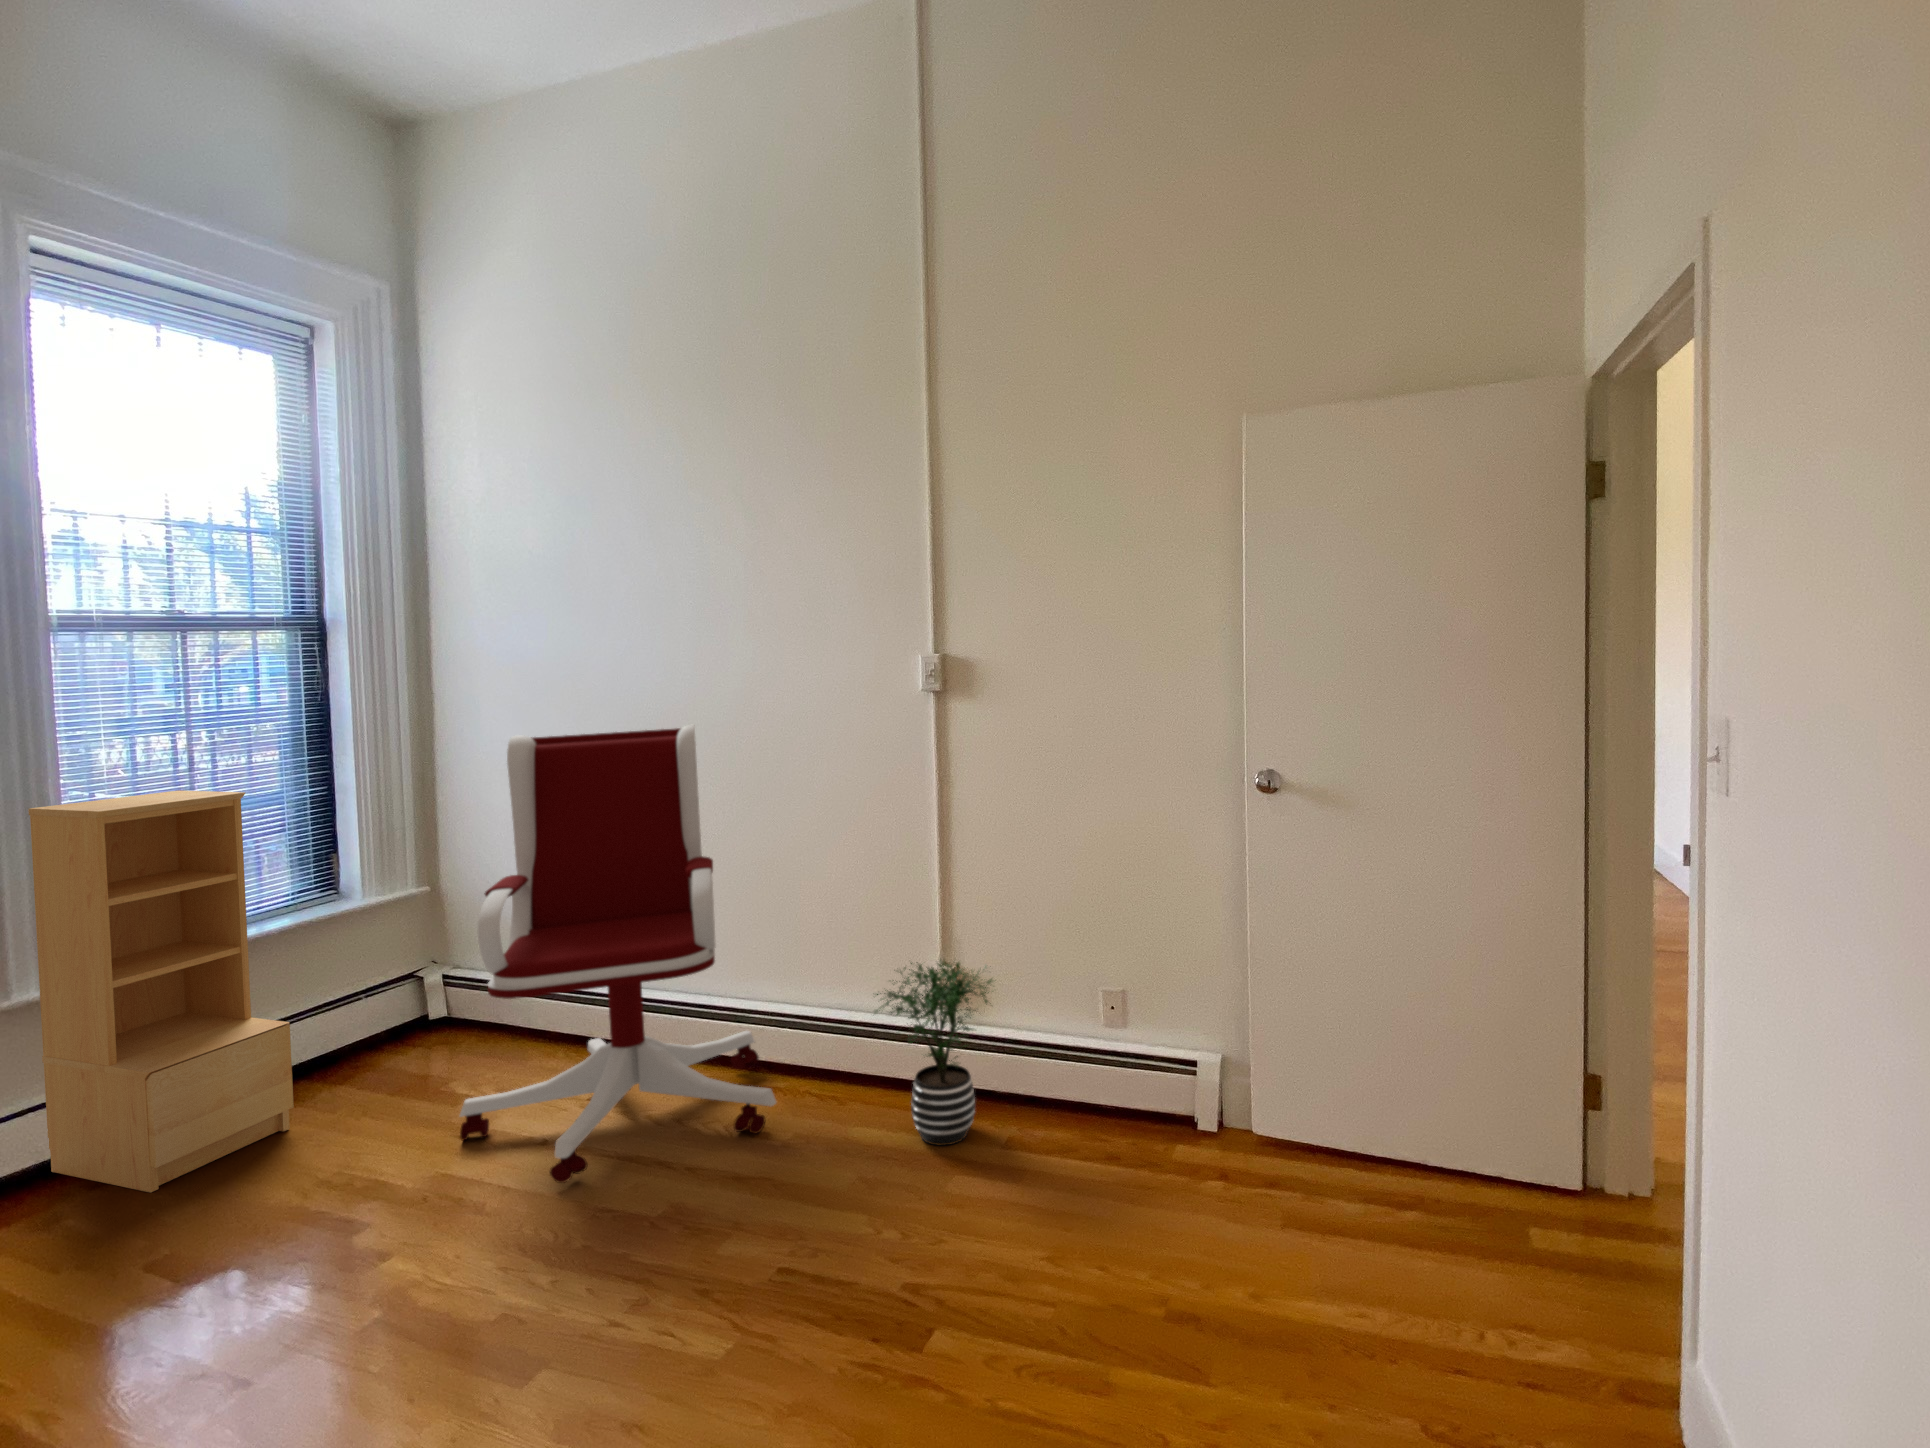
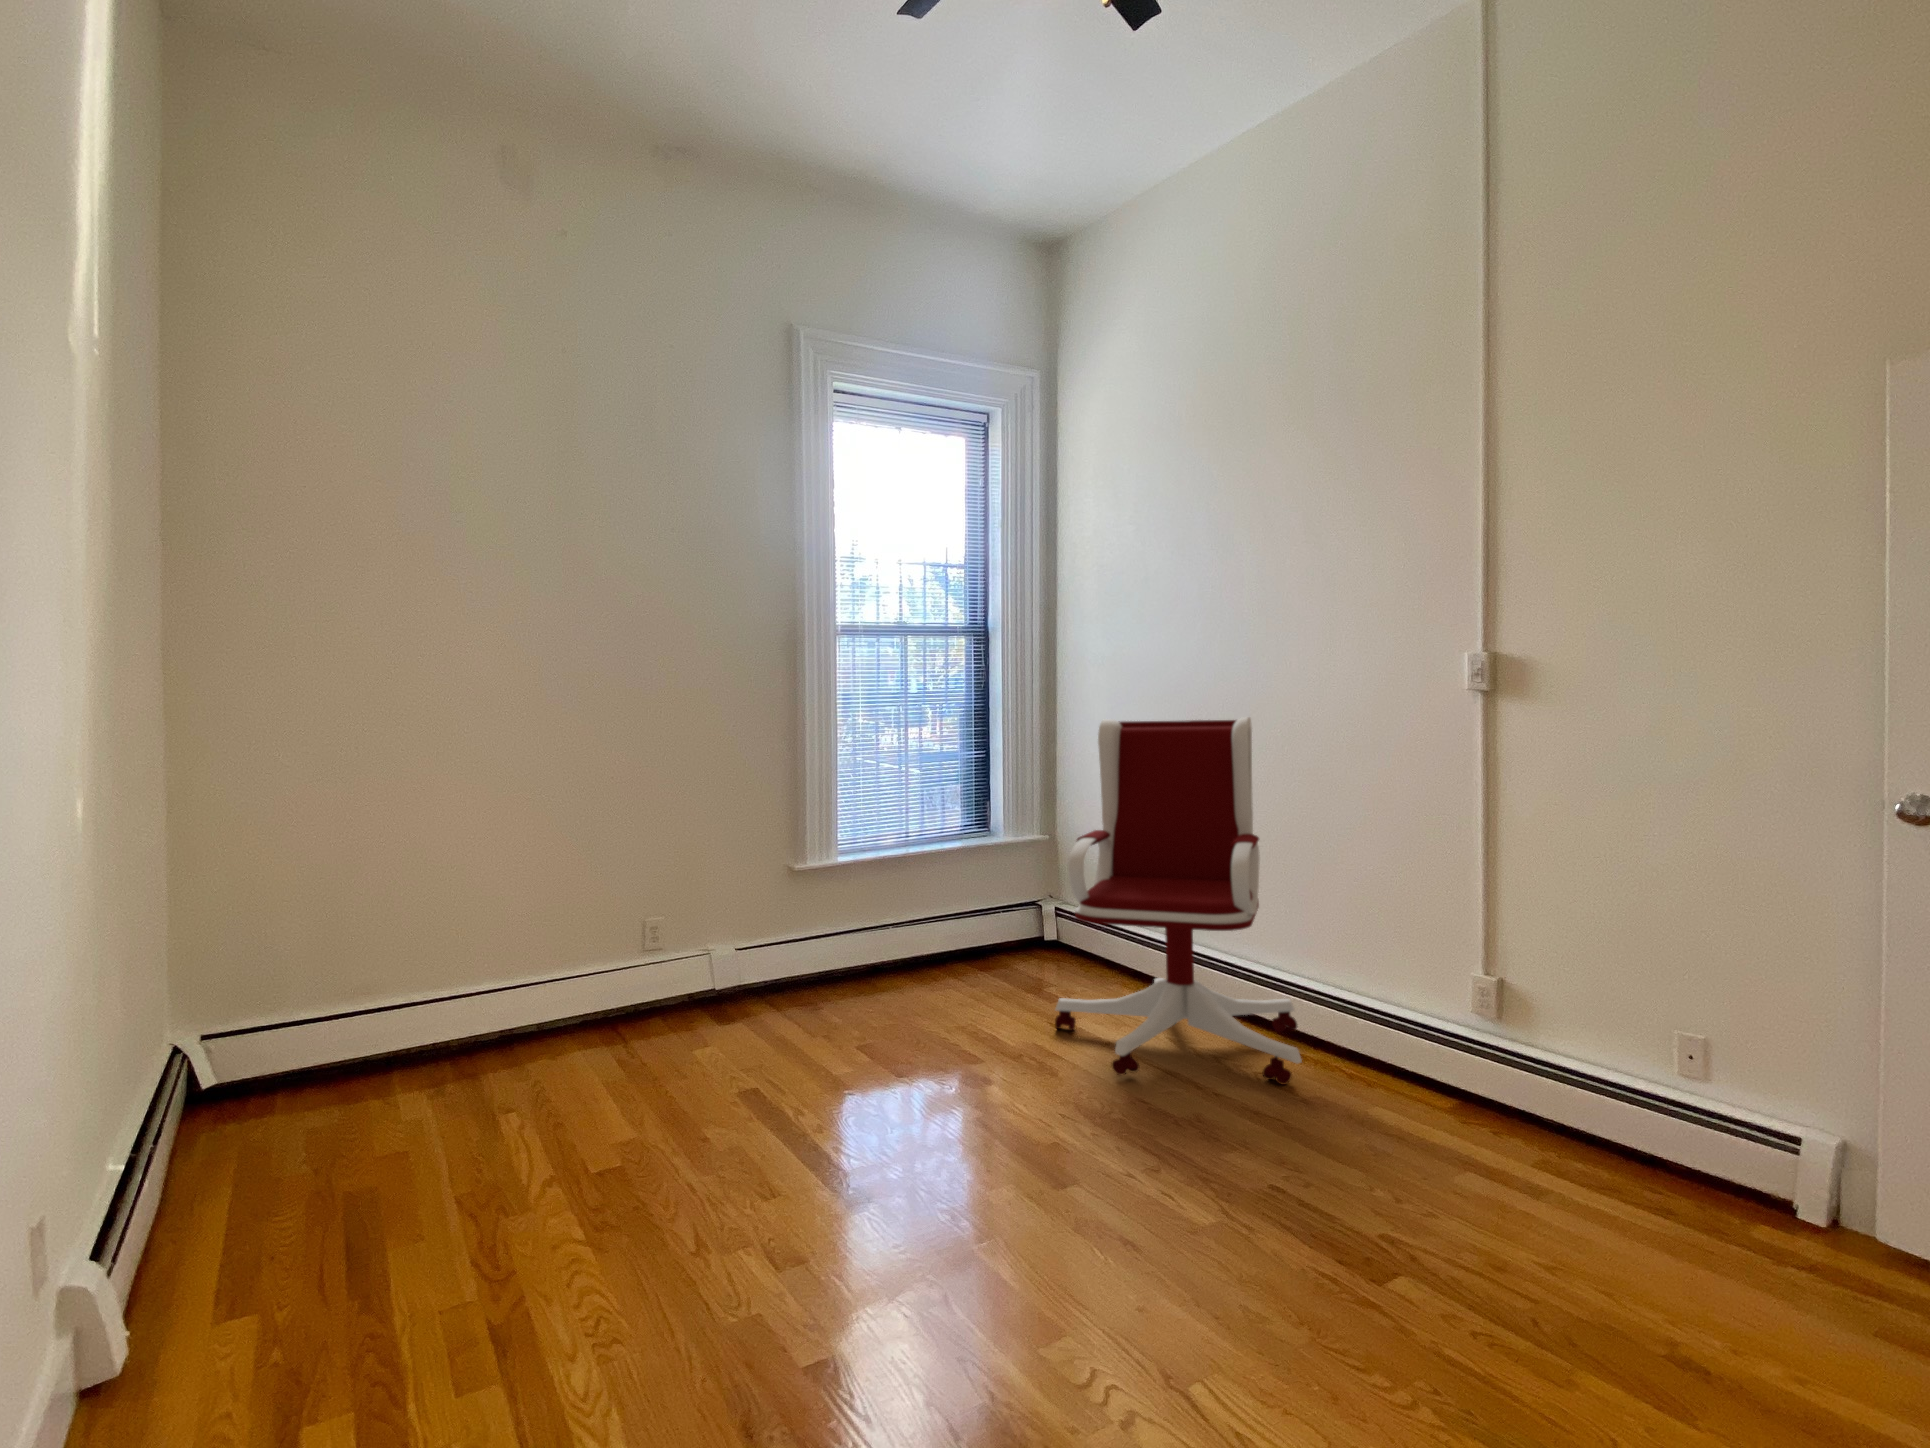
bookshelf: present [29,790,294,1193] -> none [825,746,955,1010]
potted plant: present [875,960,992,1146] -> none [1394,956,1535,1146]

